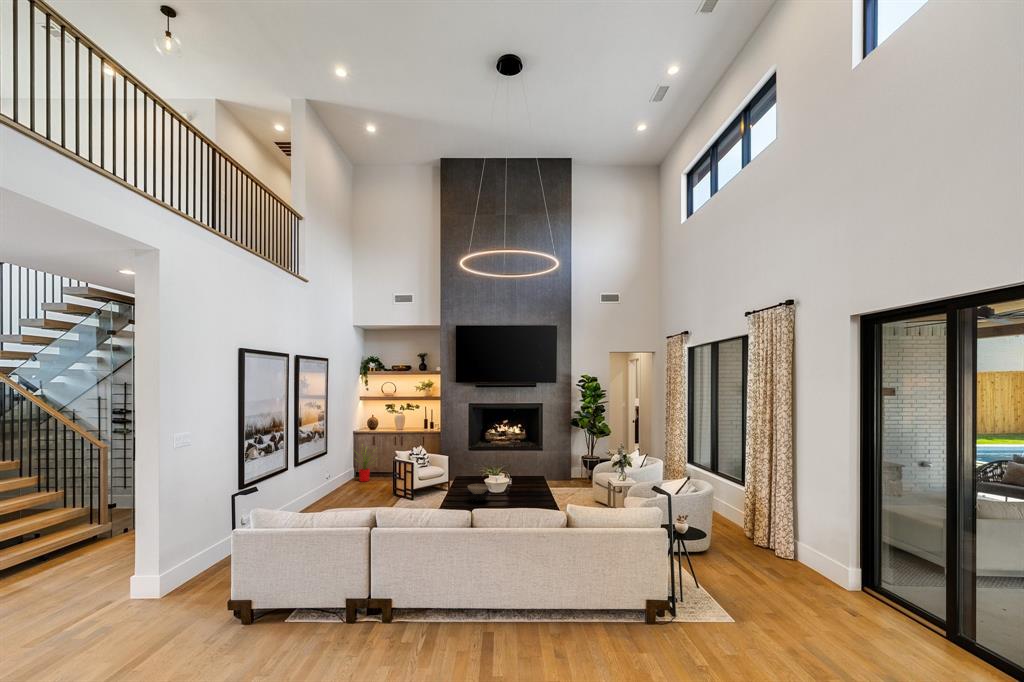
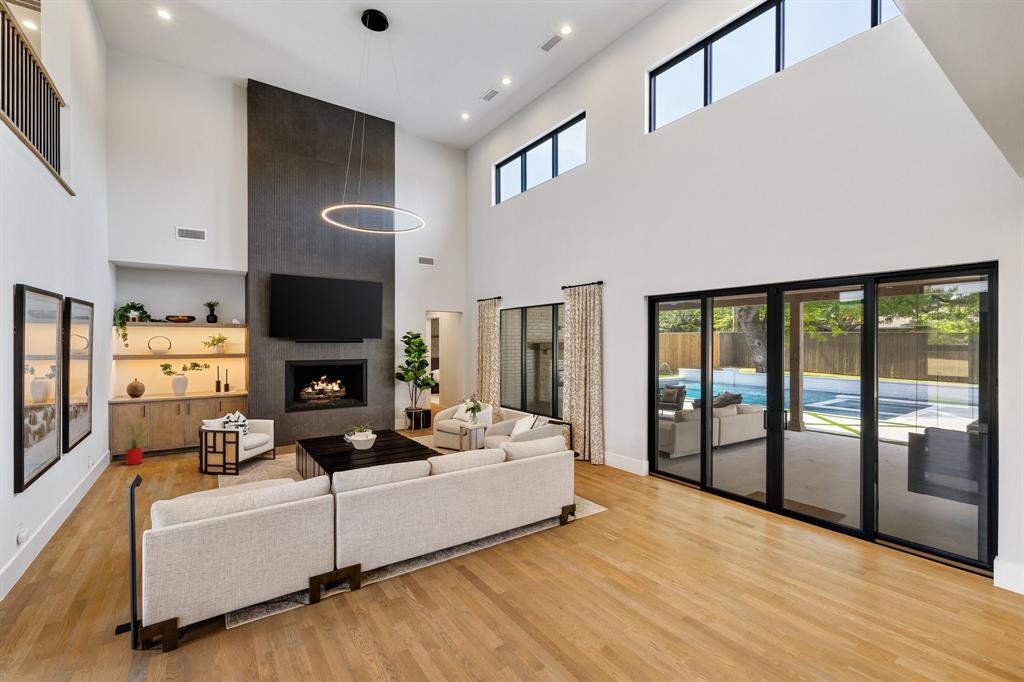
decorative bowl: present [468,484,489,501] -> none [354,442,383,460]

